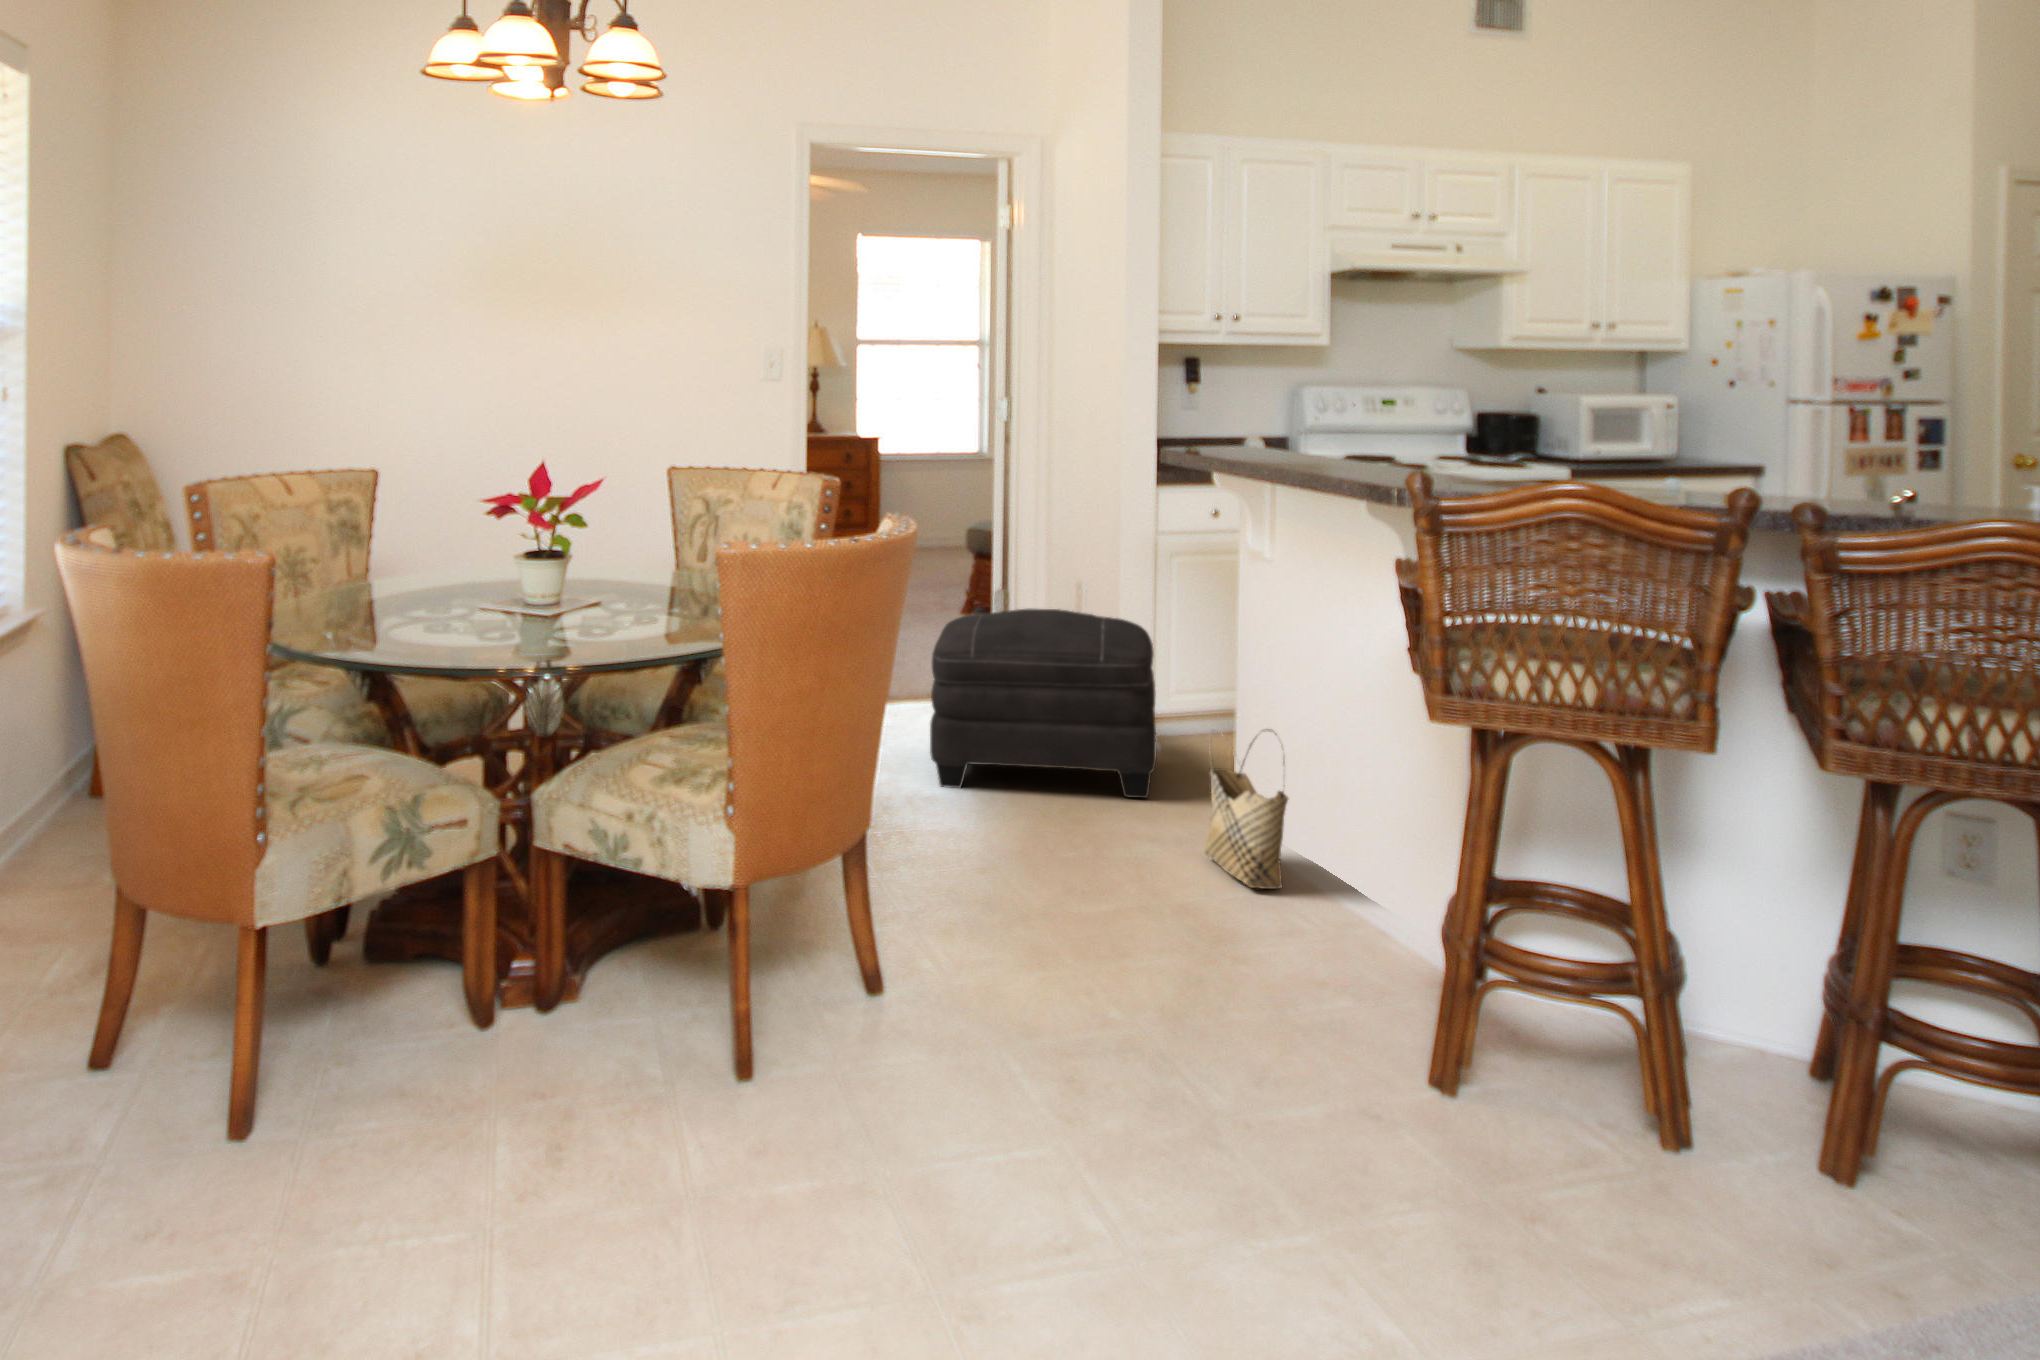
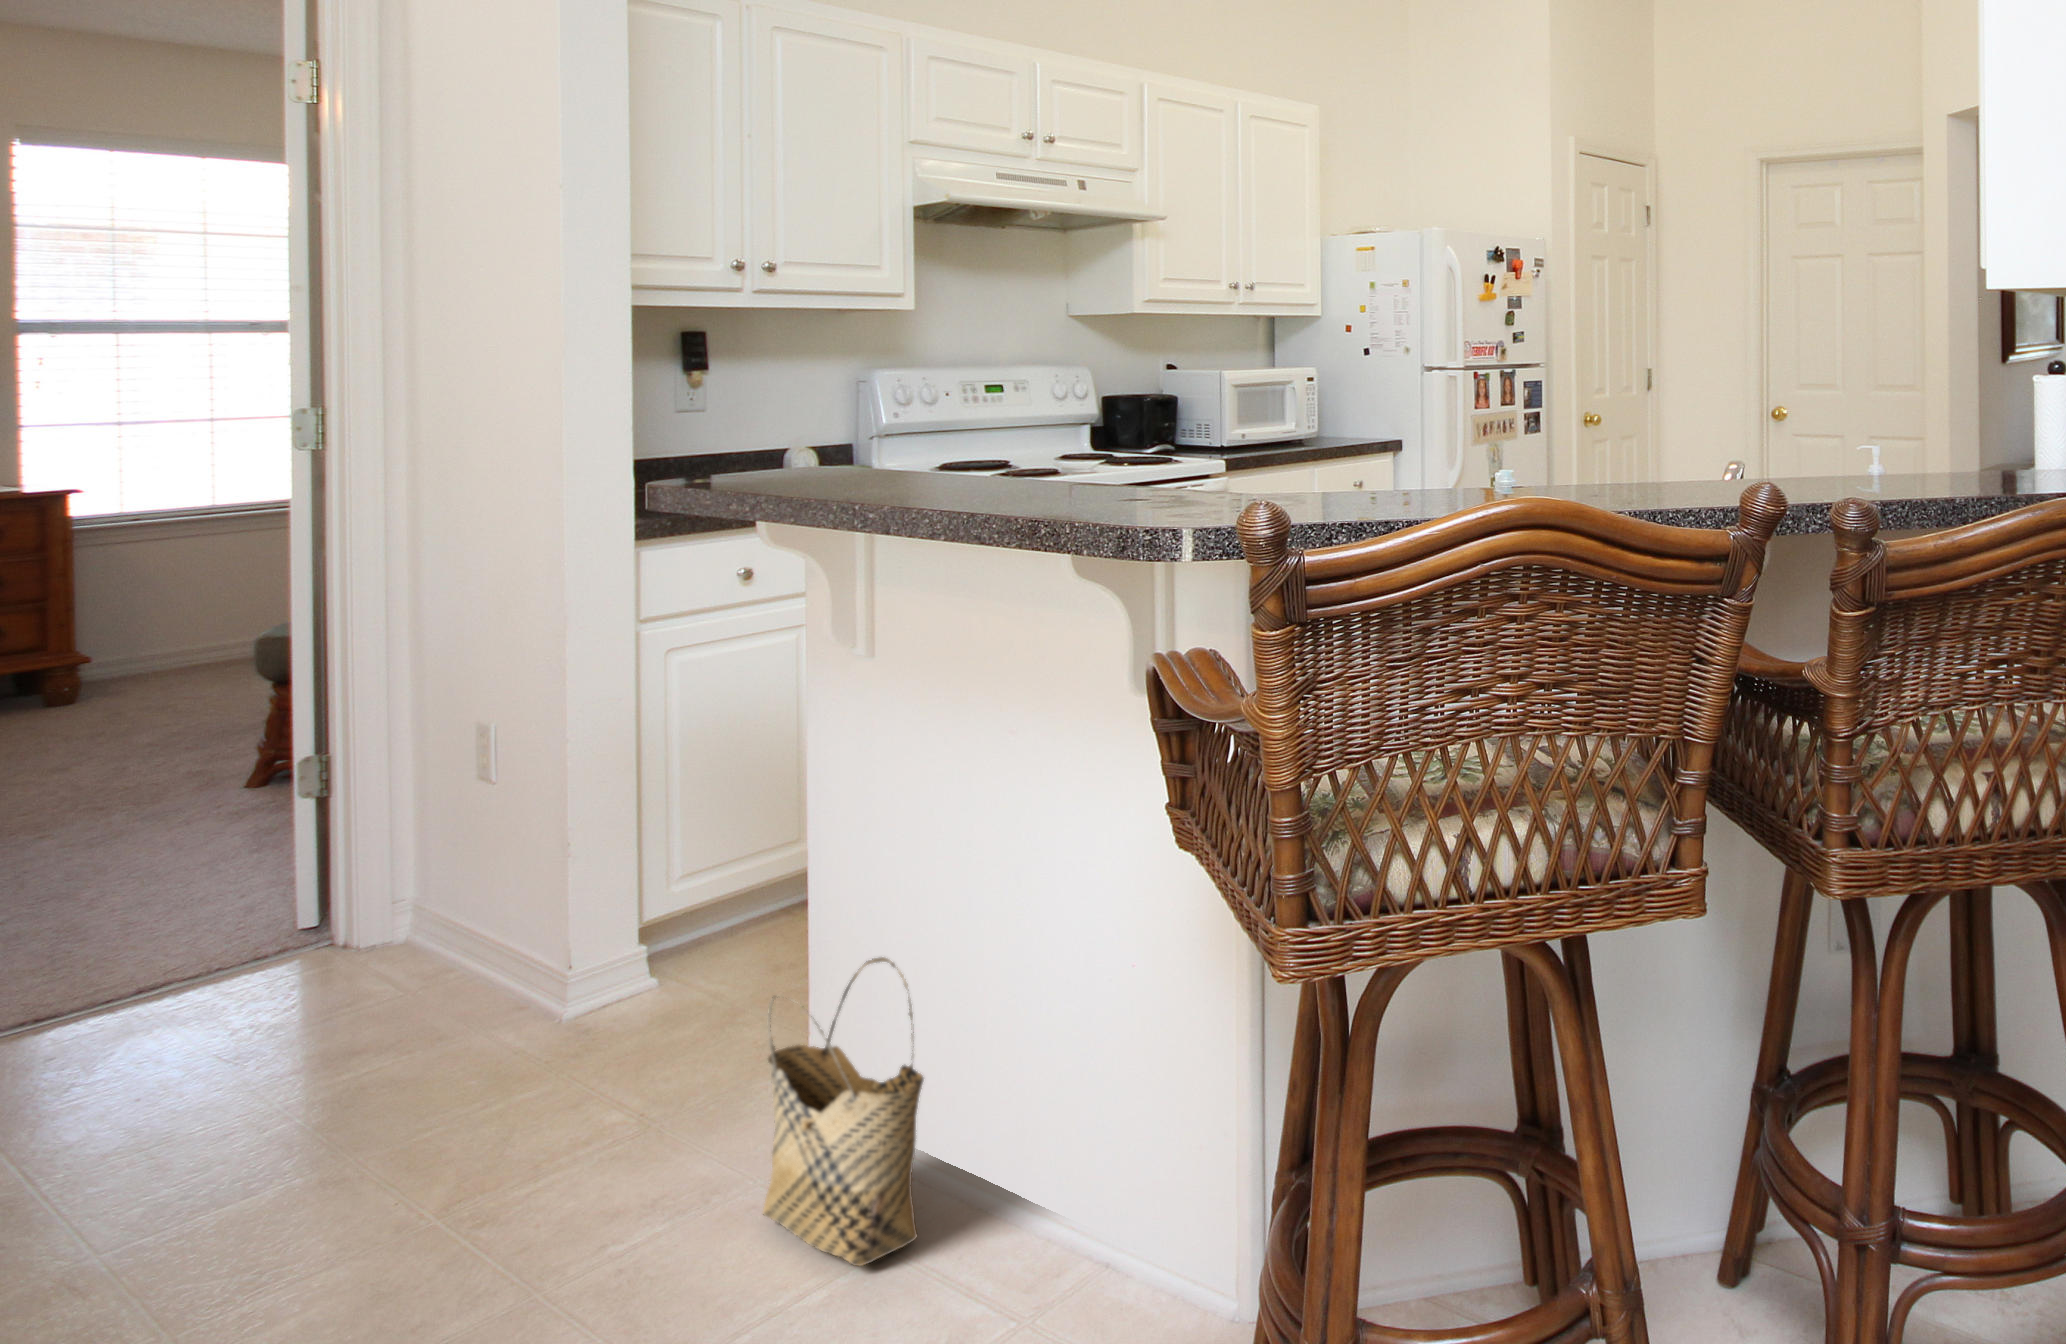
ottoman: present [930,608,1156,798] -> none [90,790,655,1259]

